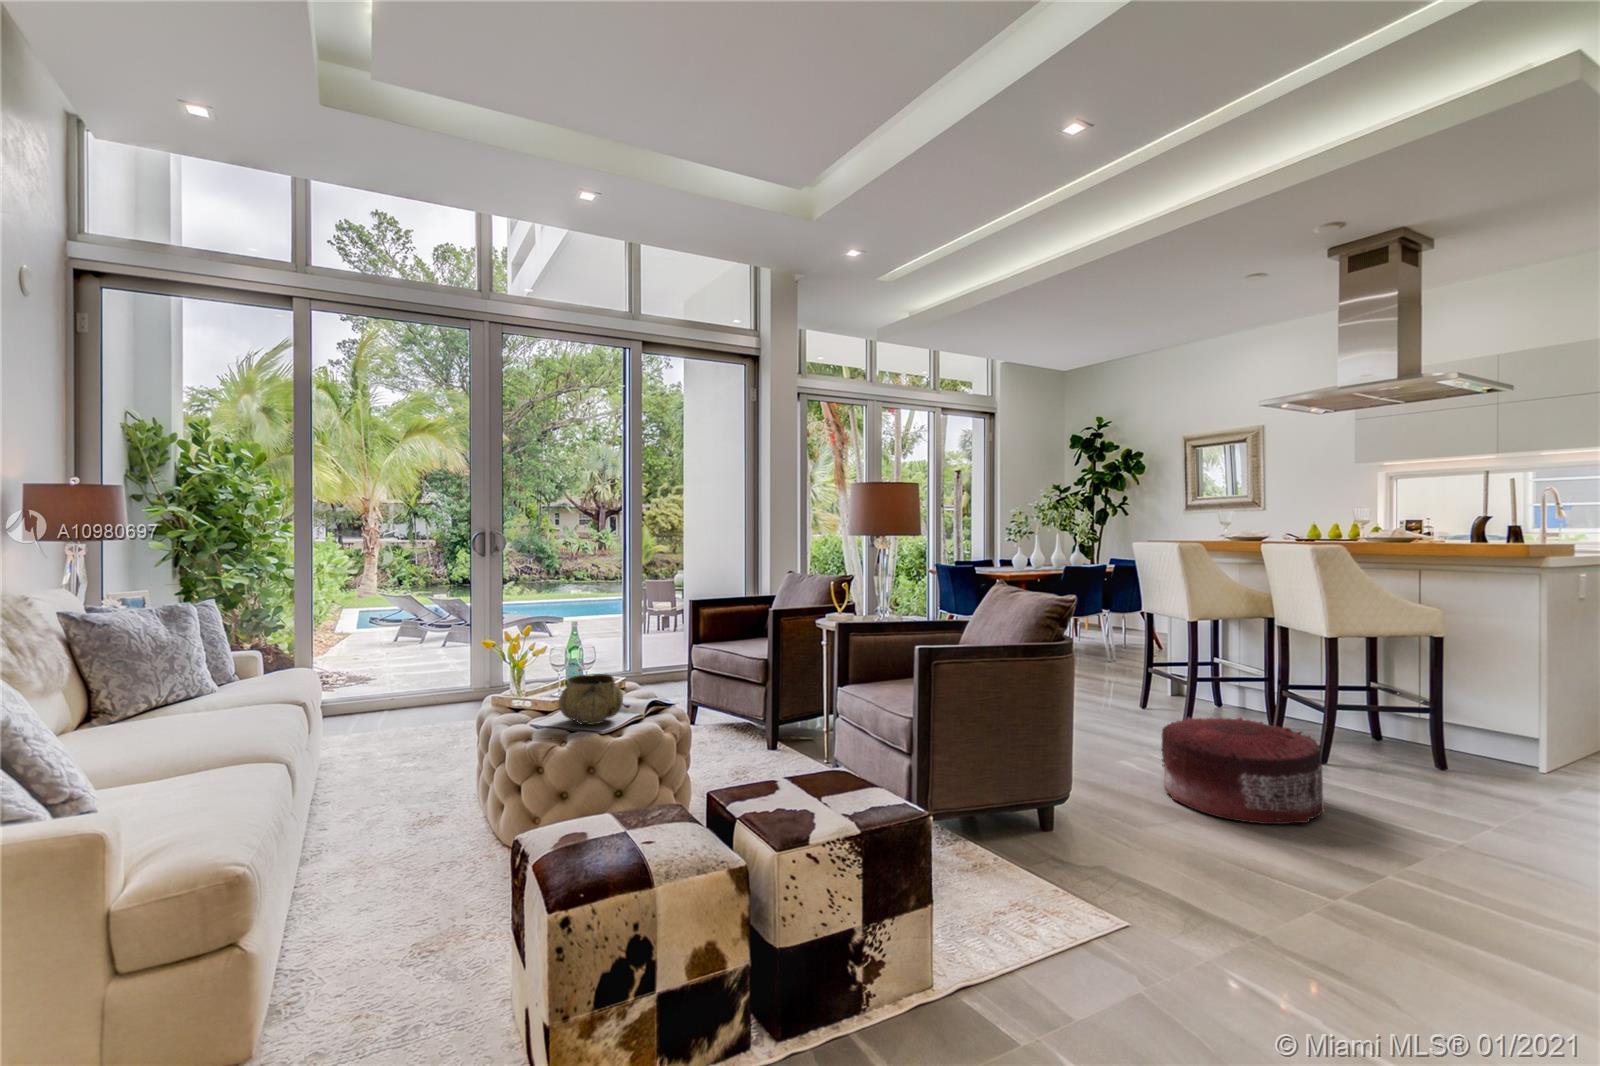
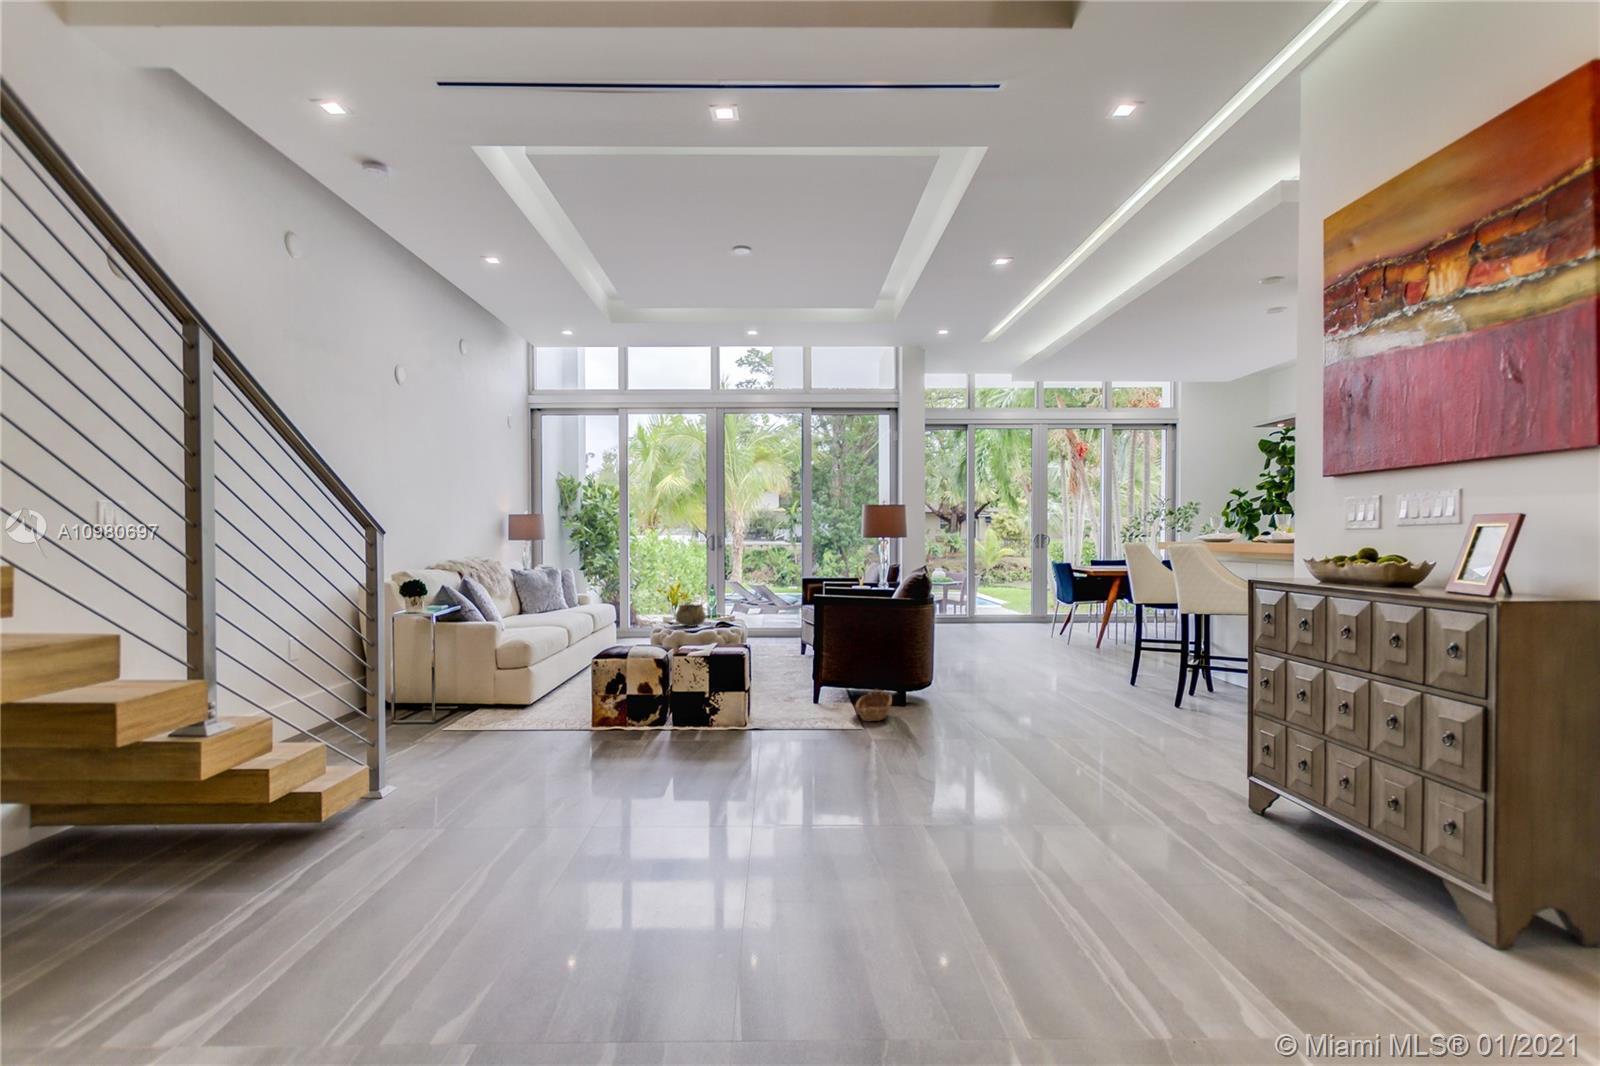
pouf: present [1161,717,1324,824] -> none [1016,660,1122,723]
basket: none [981,812,1131,903] -> present [856,689,892,721]

